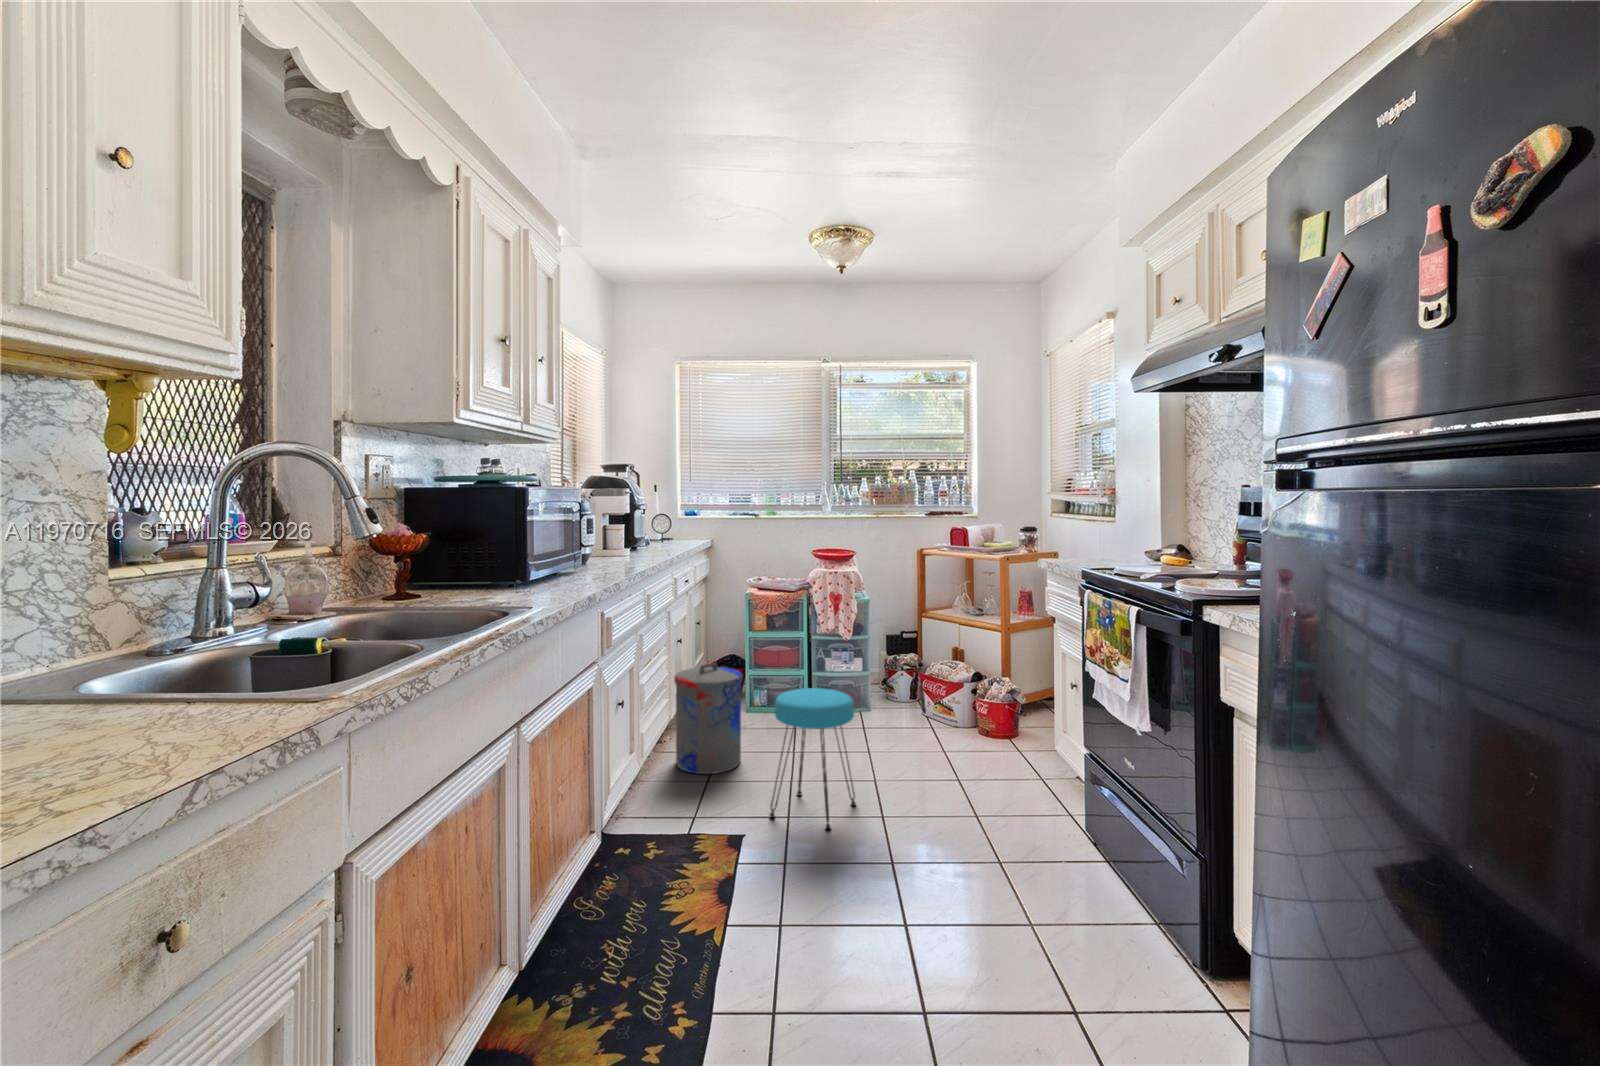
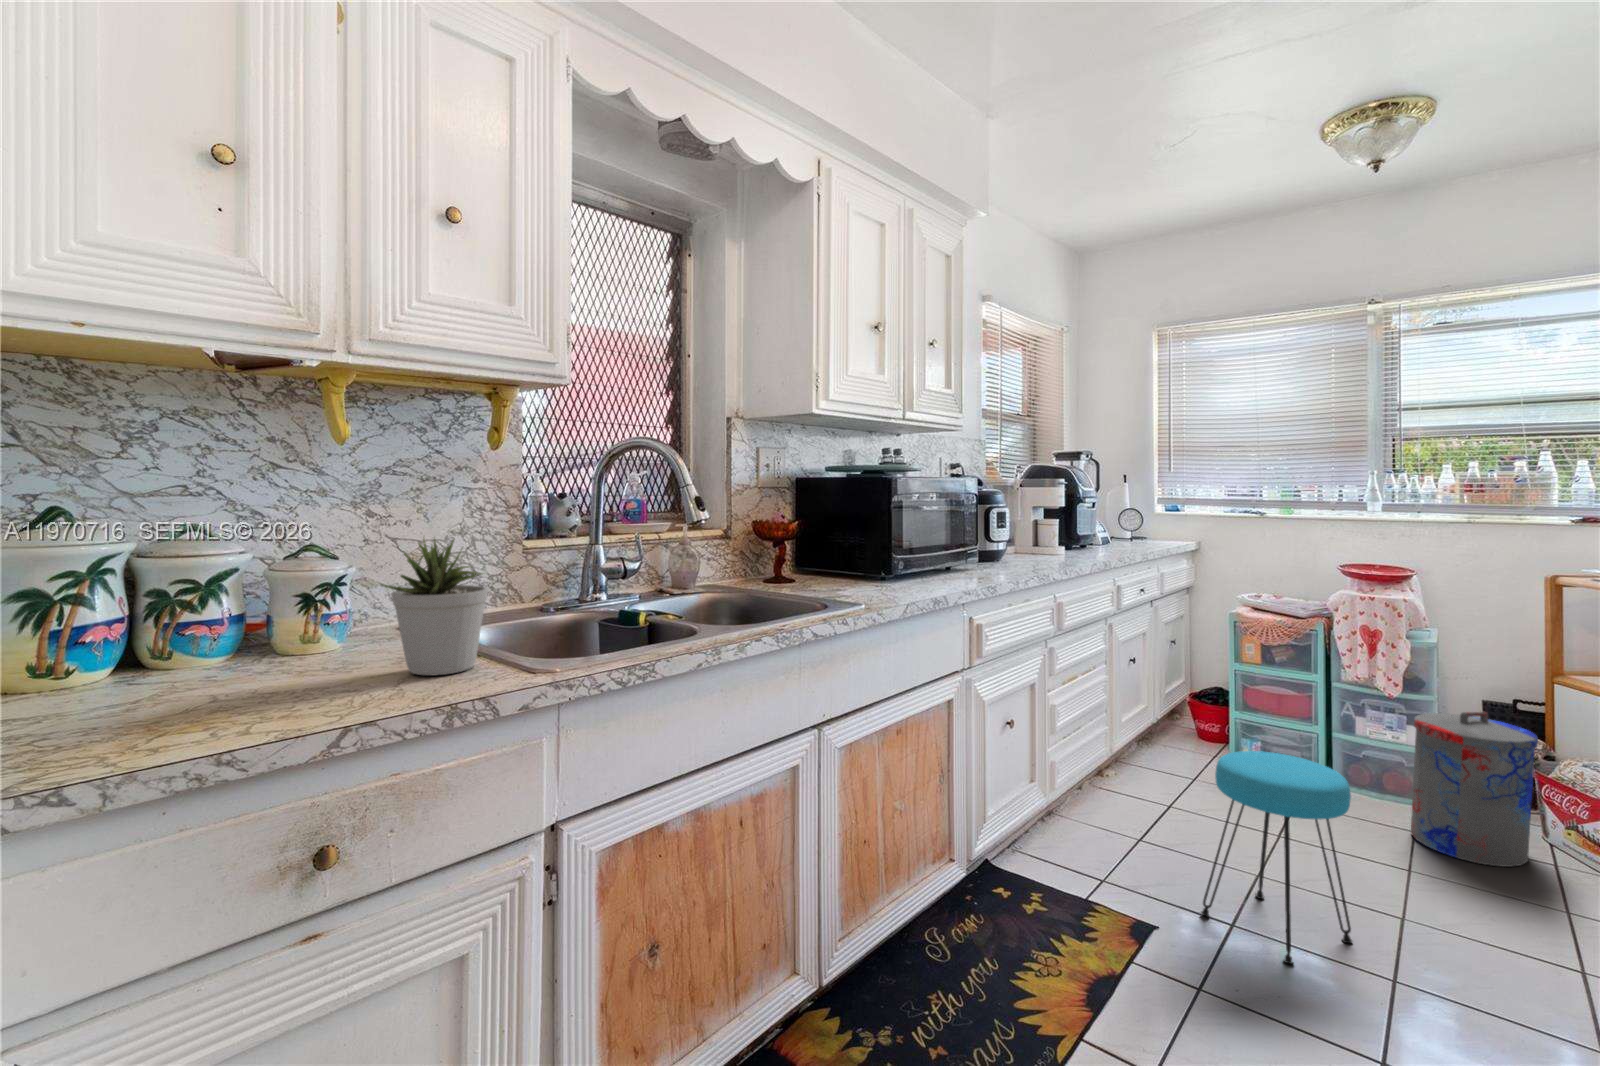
potted plant: none [103,563,241,730] -> present [384,537,488,676]
trash can: present [674,663,742,774] -> present [1411,712,1538,867]

